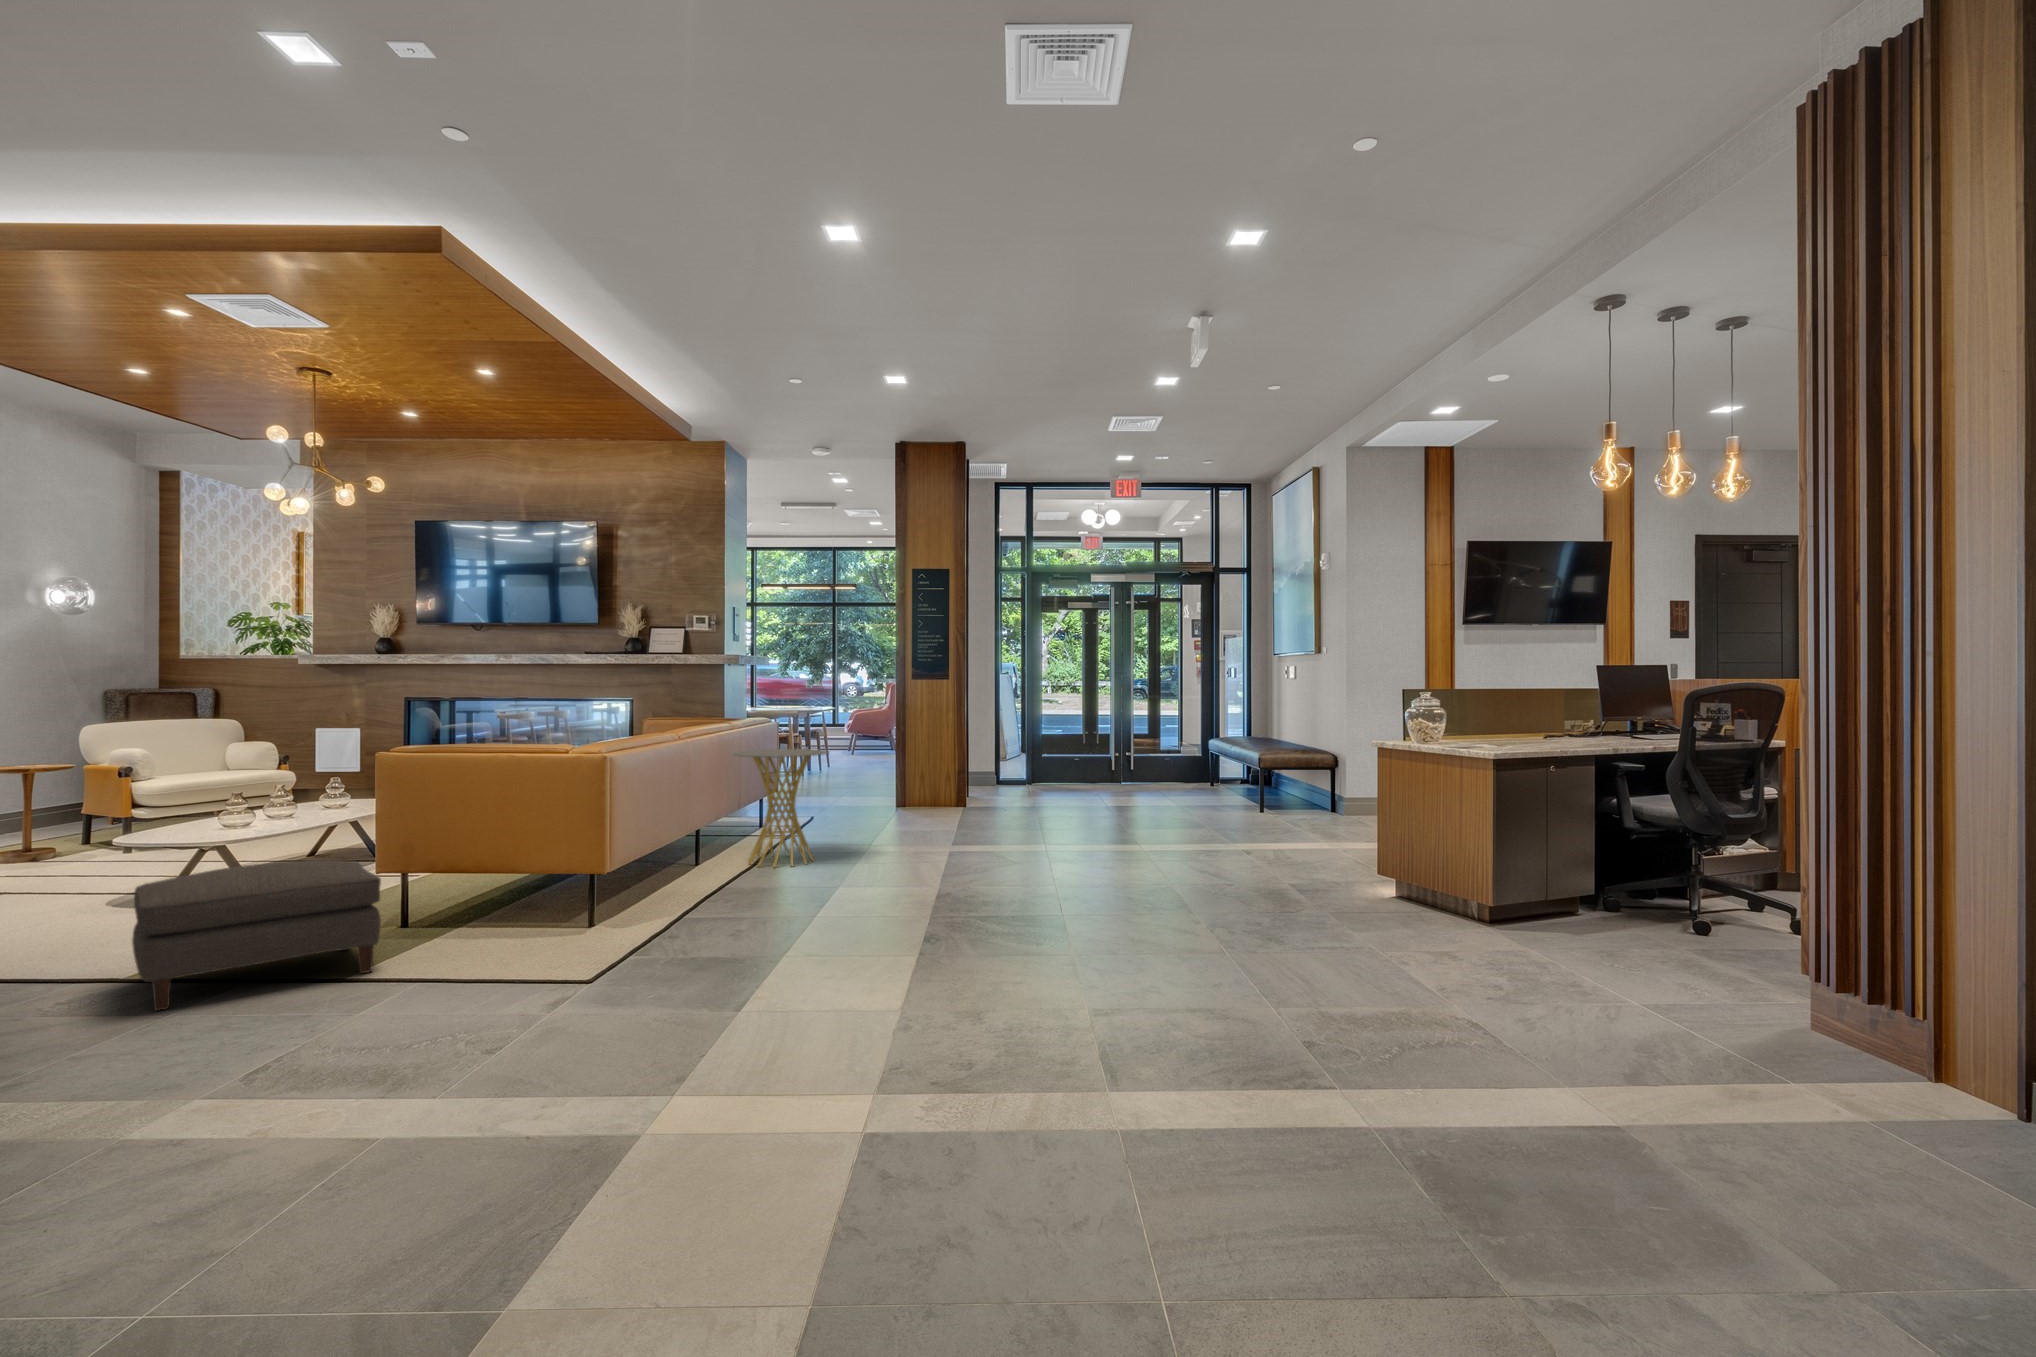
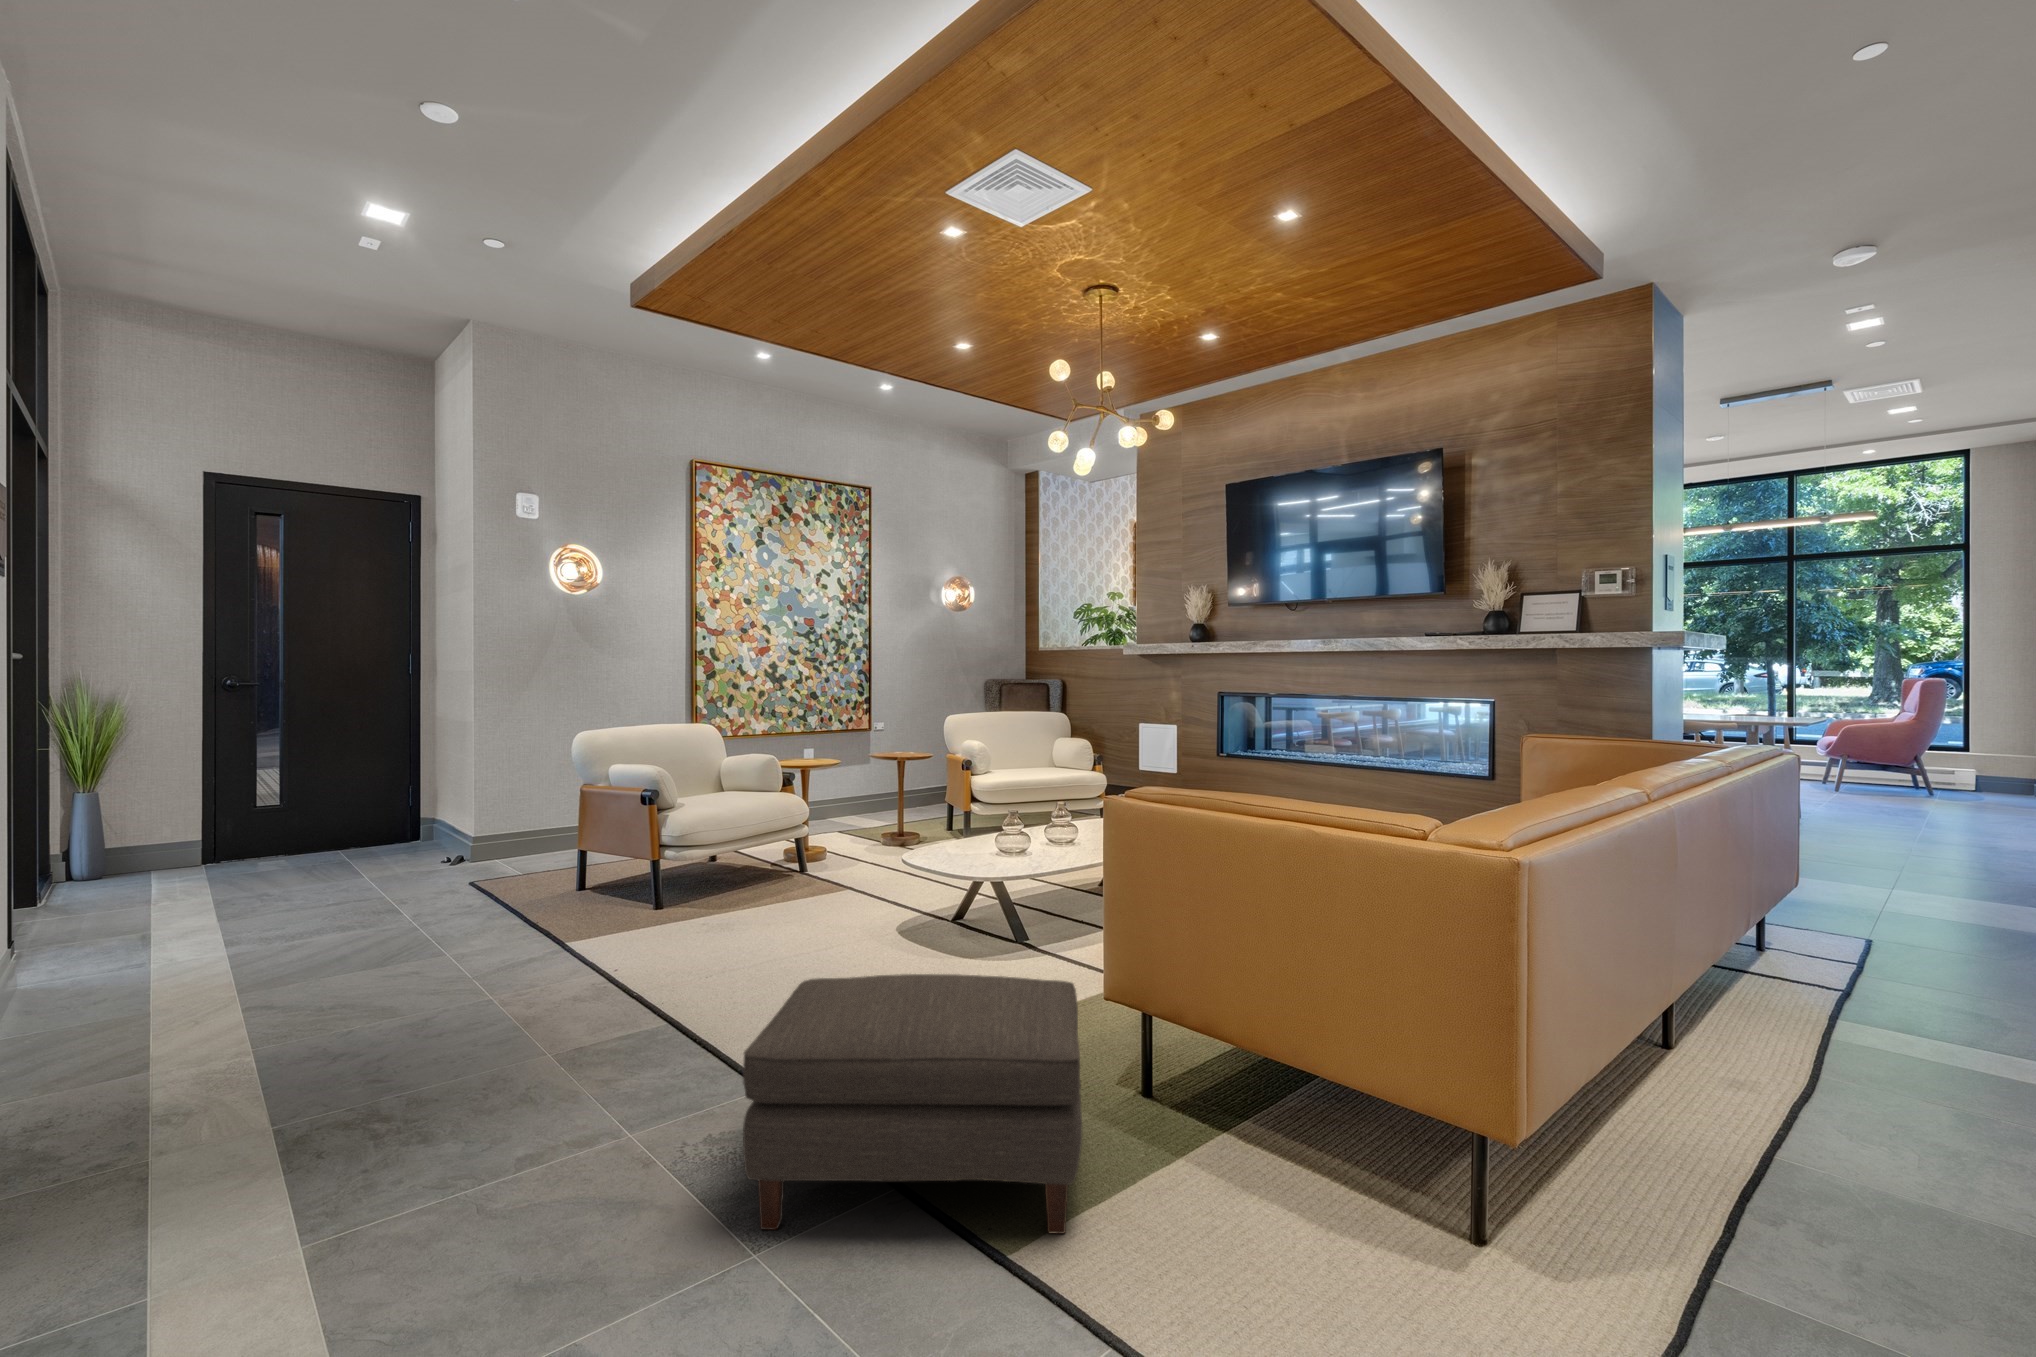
side table: present [733,749,829,868] -> none [1738,815,2014,1097]

